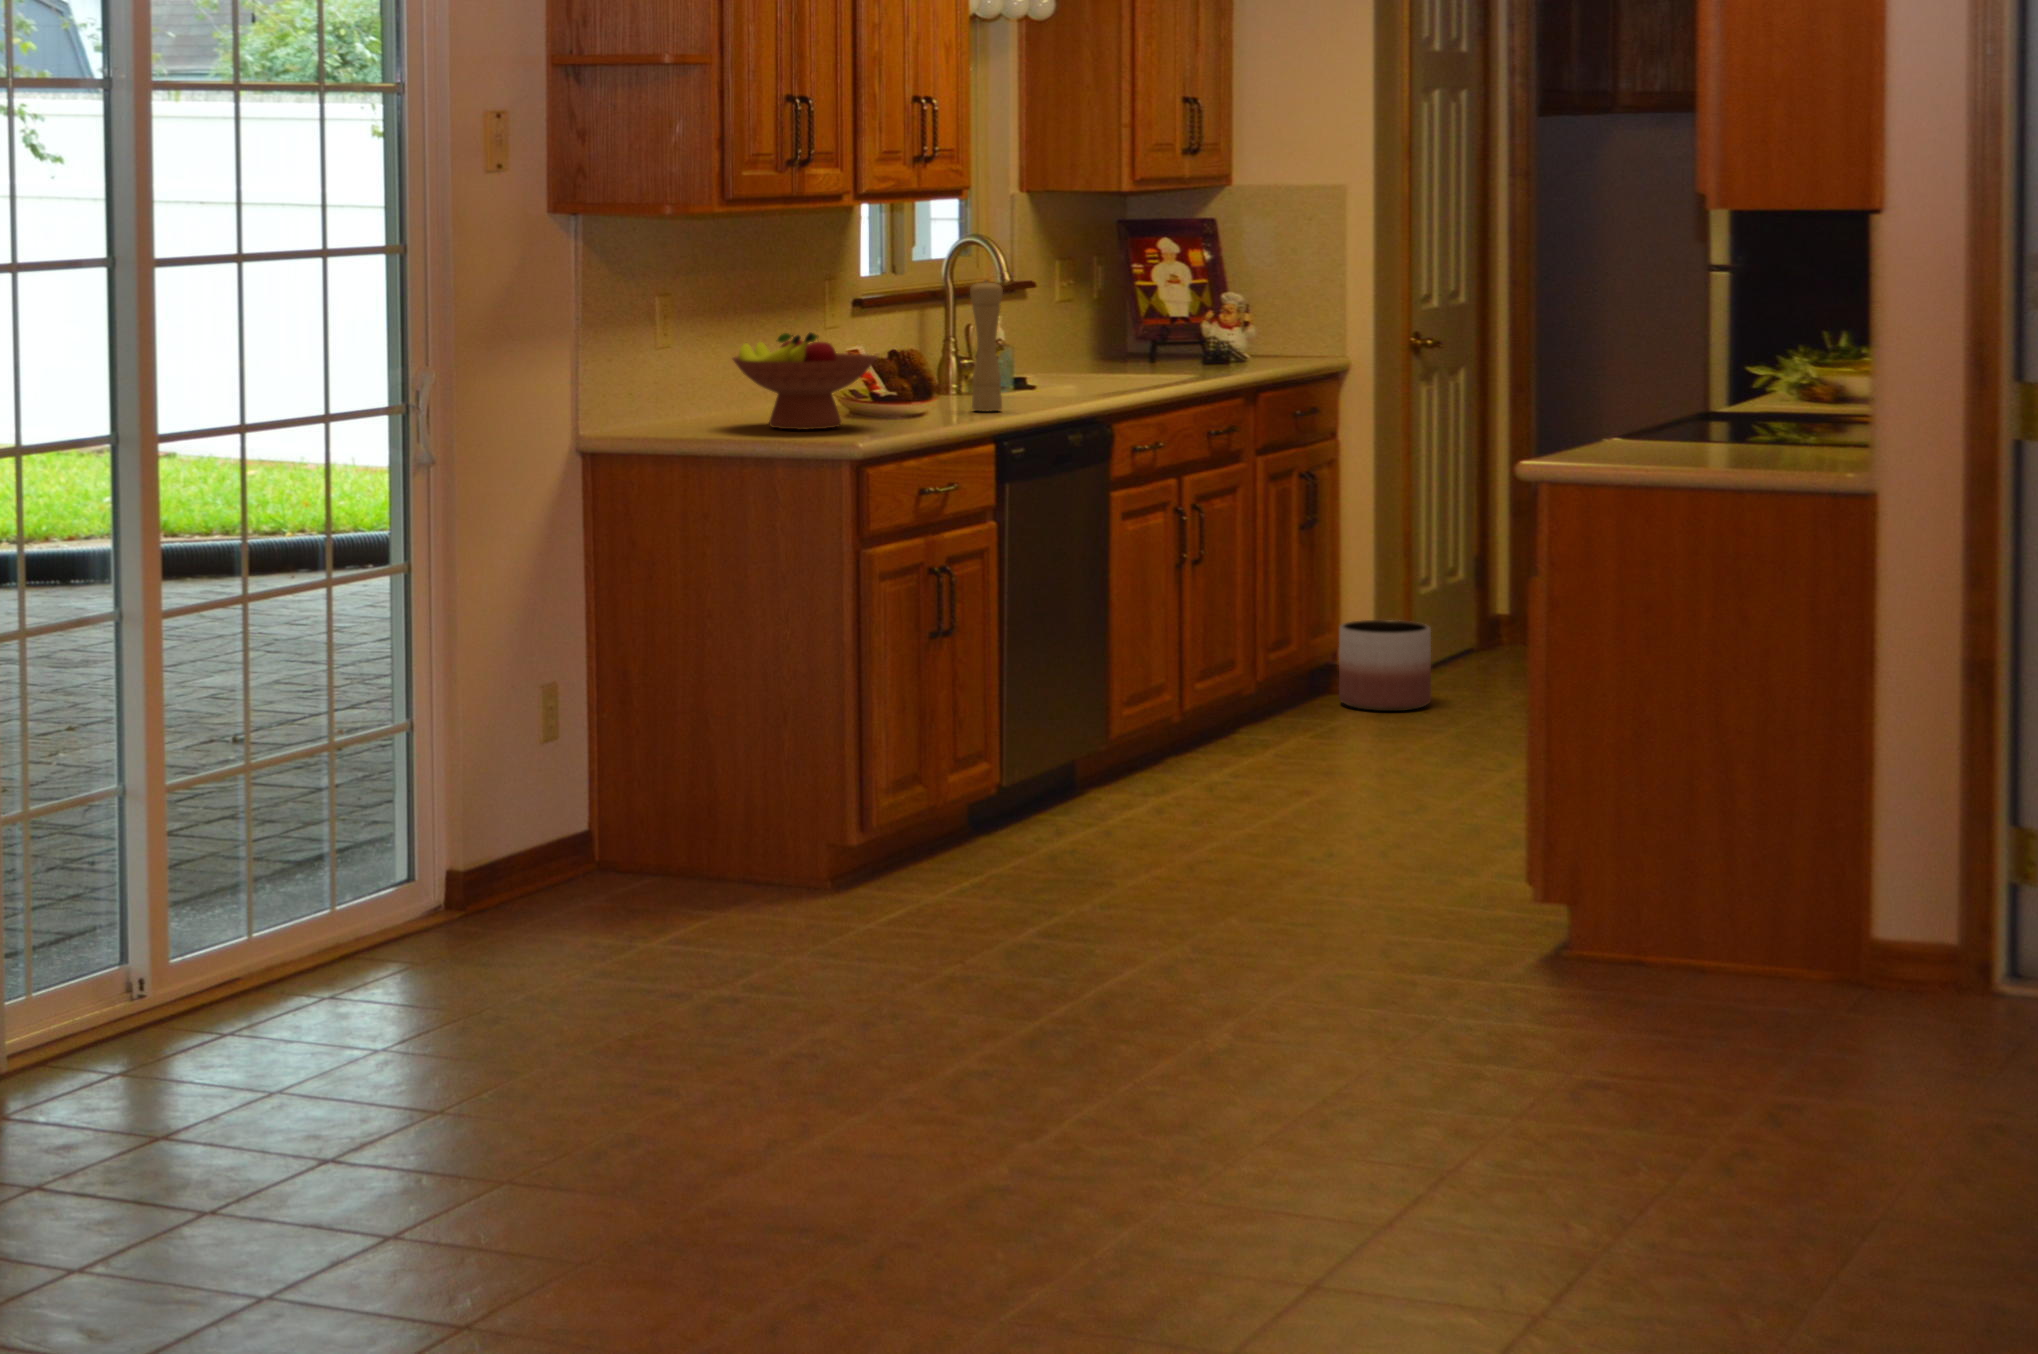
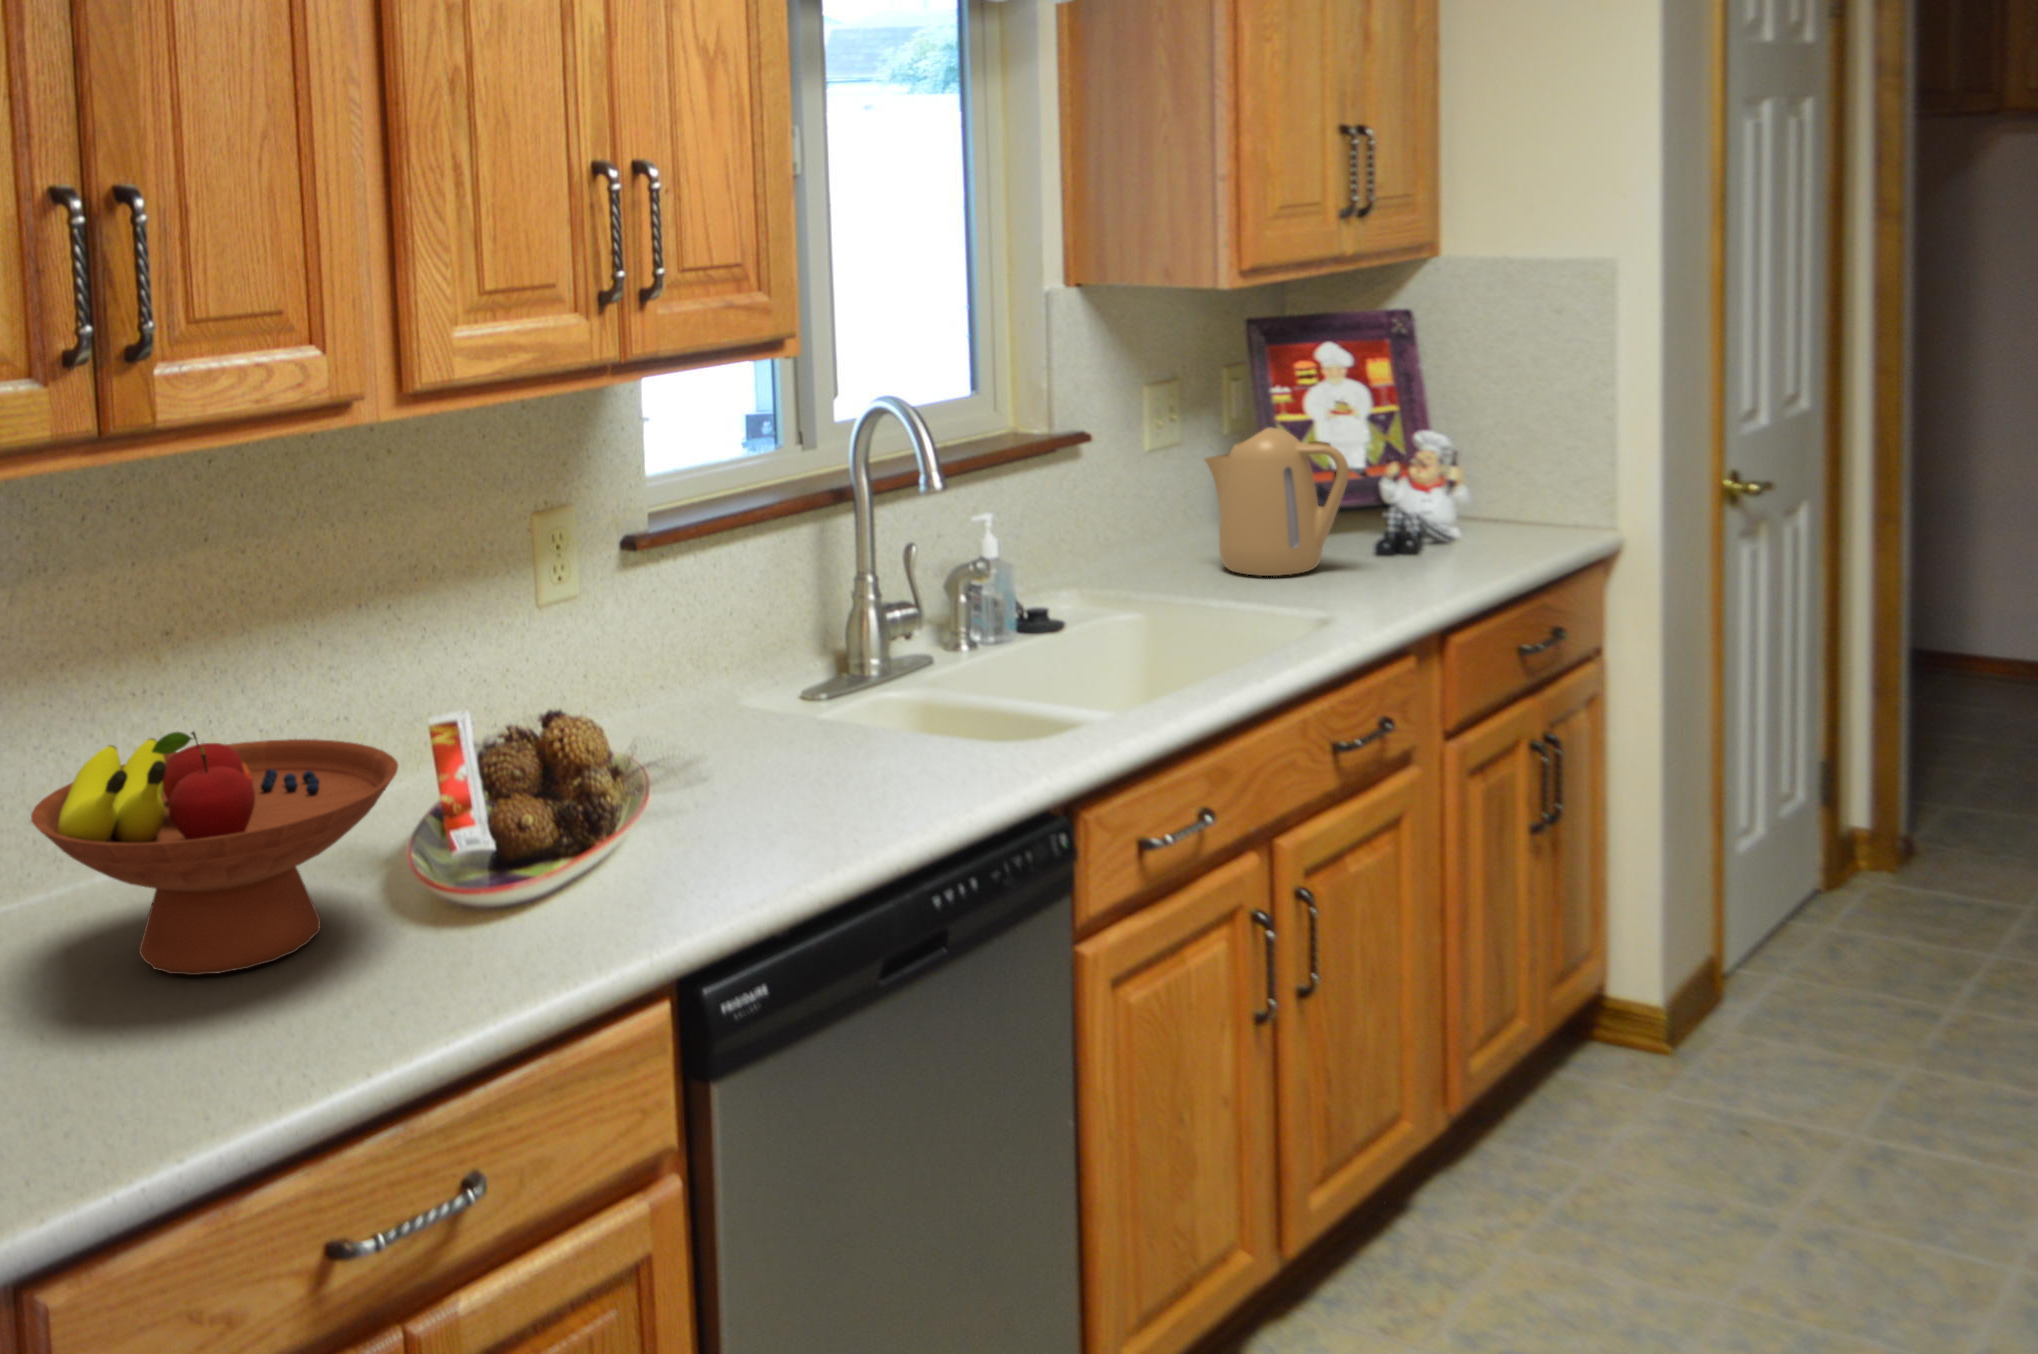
kettle: none [1102,280,1194,369] -> present [1205,427,1349,576]
pepper mill: present [970,281,1003,411] -> none [727,547,805,825]
planter: present [1339,620,1431,711] -> none [1605,946,1759,1124]

